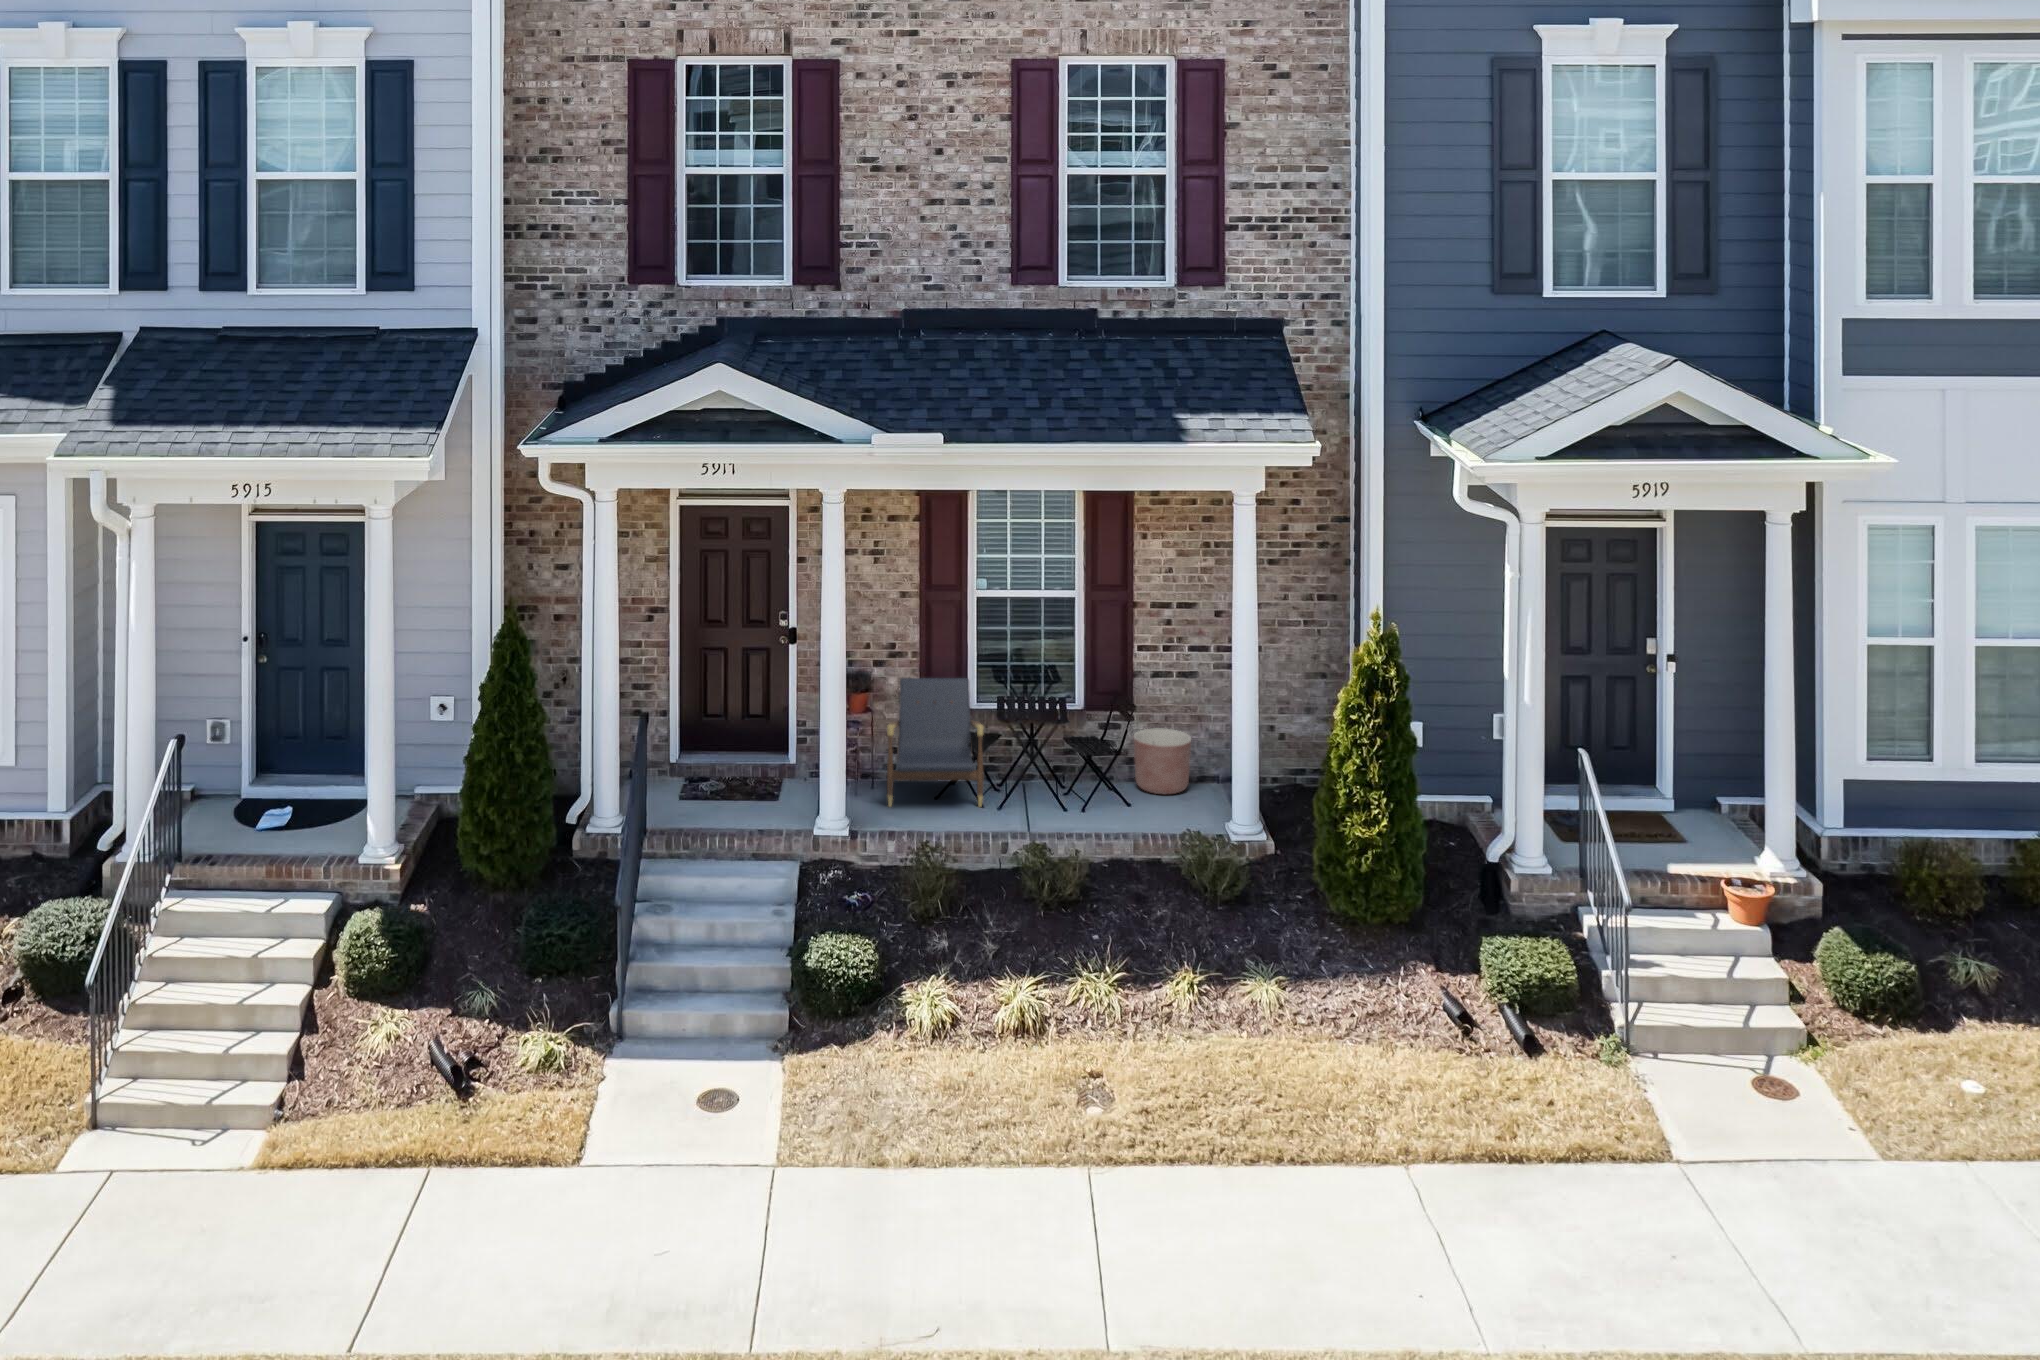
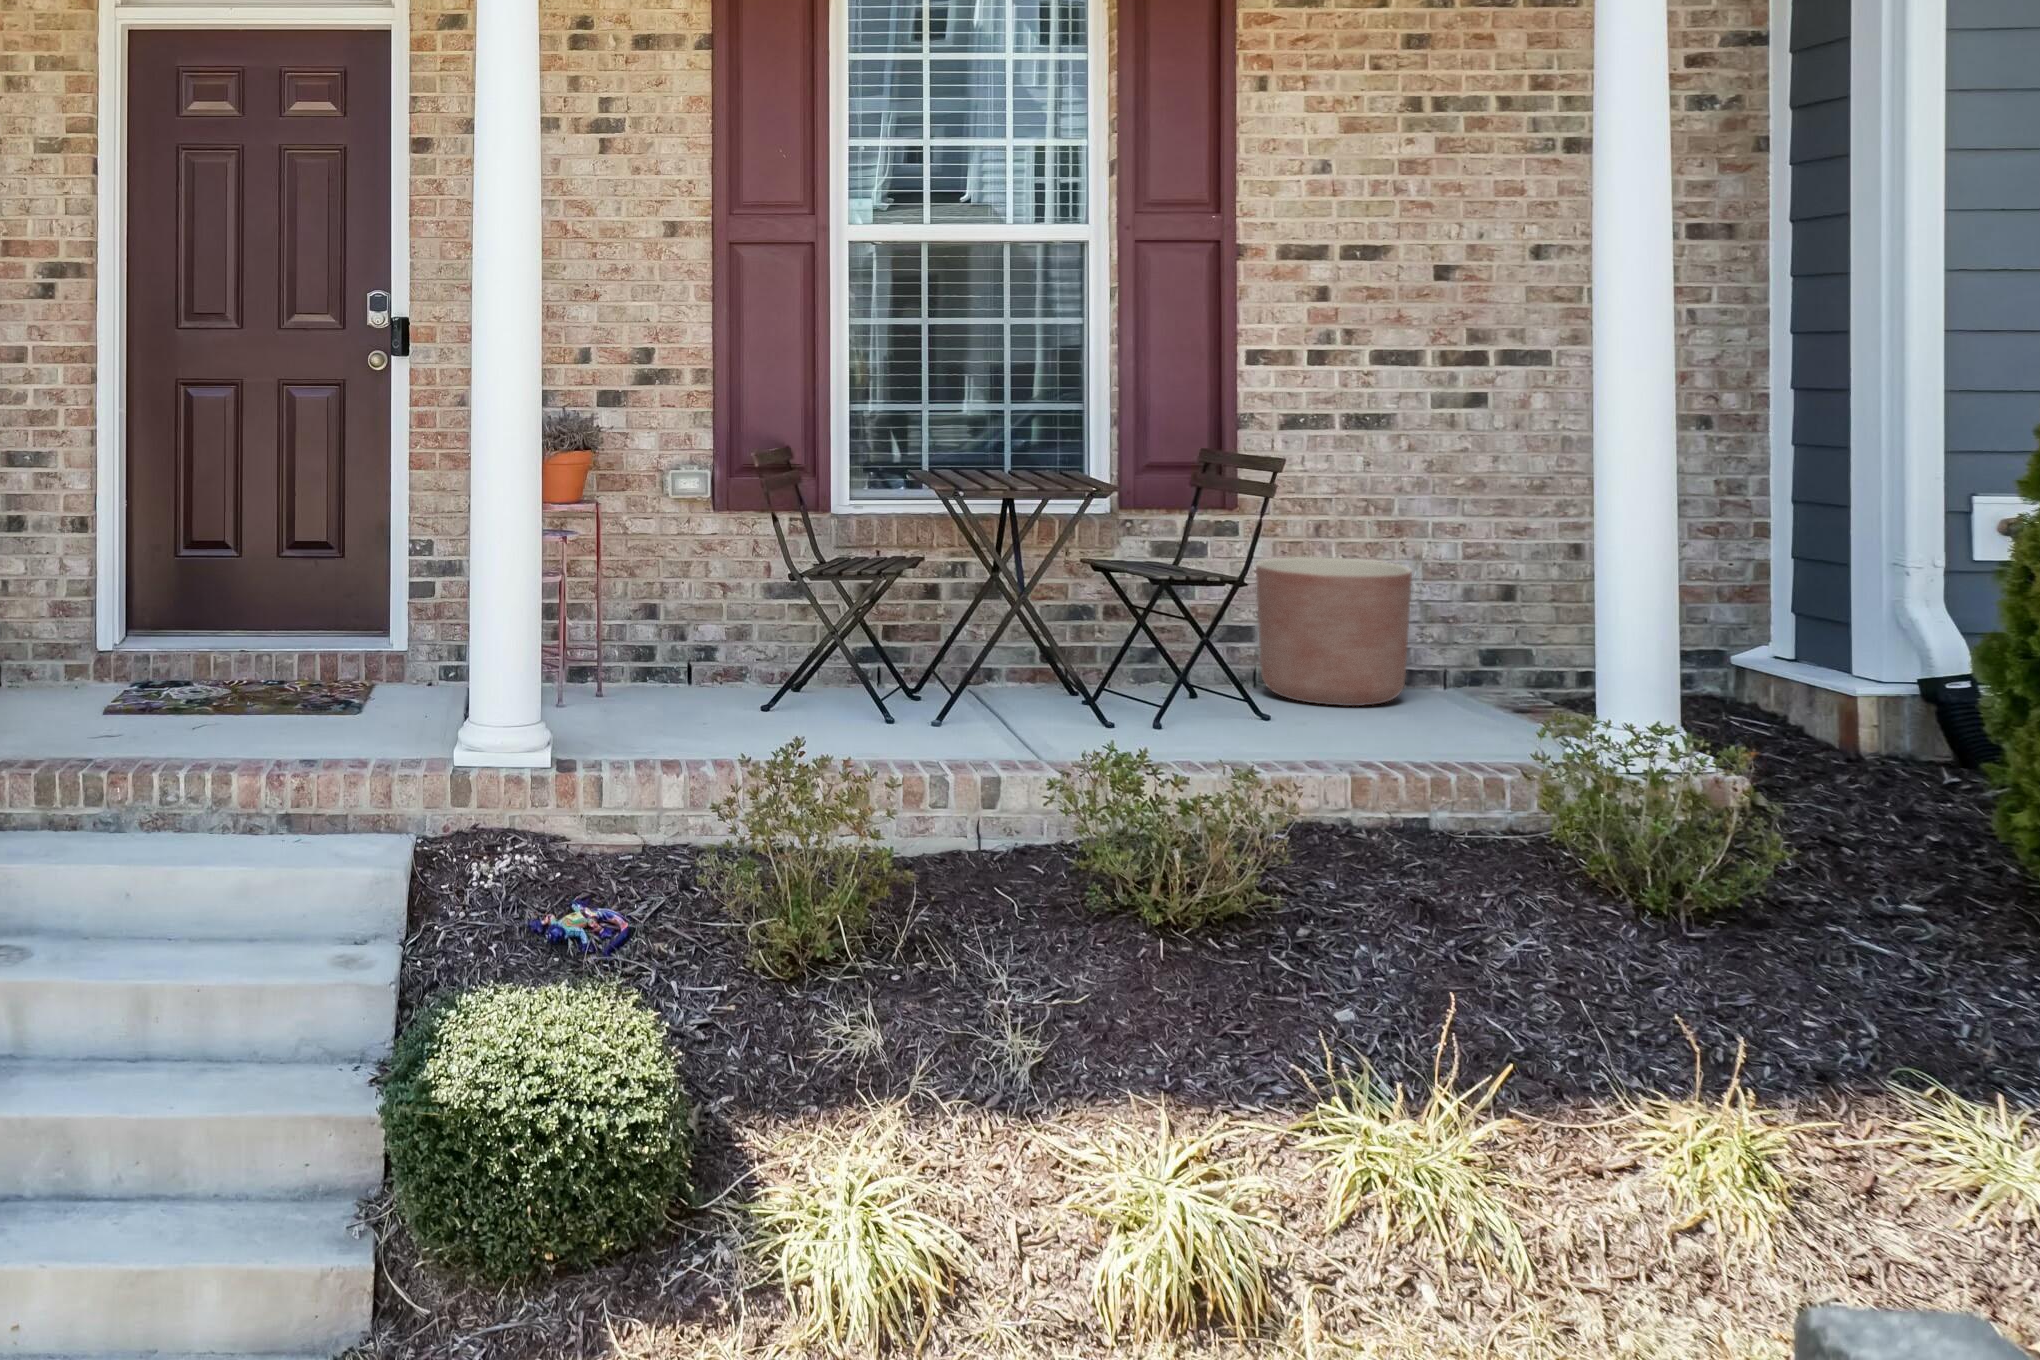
lounge chair: present [887,678,984,807] -> none [642,428,895,724]

